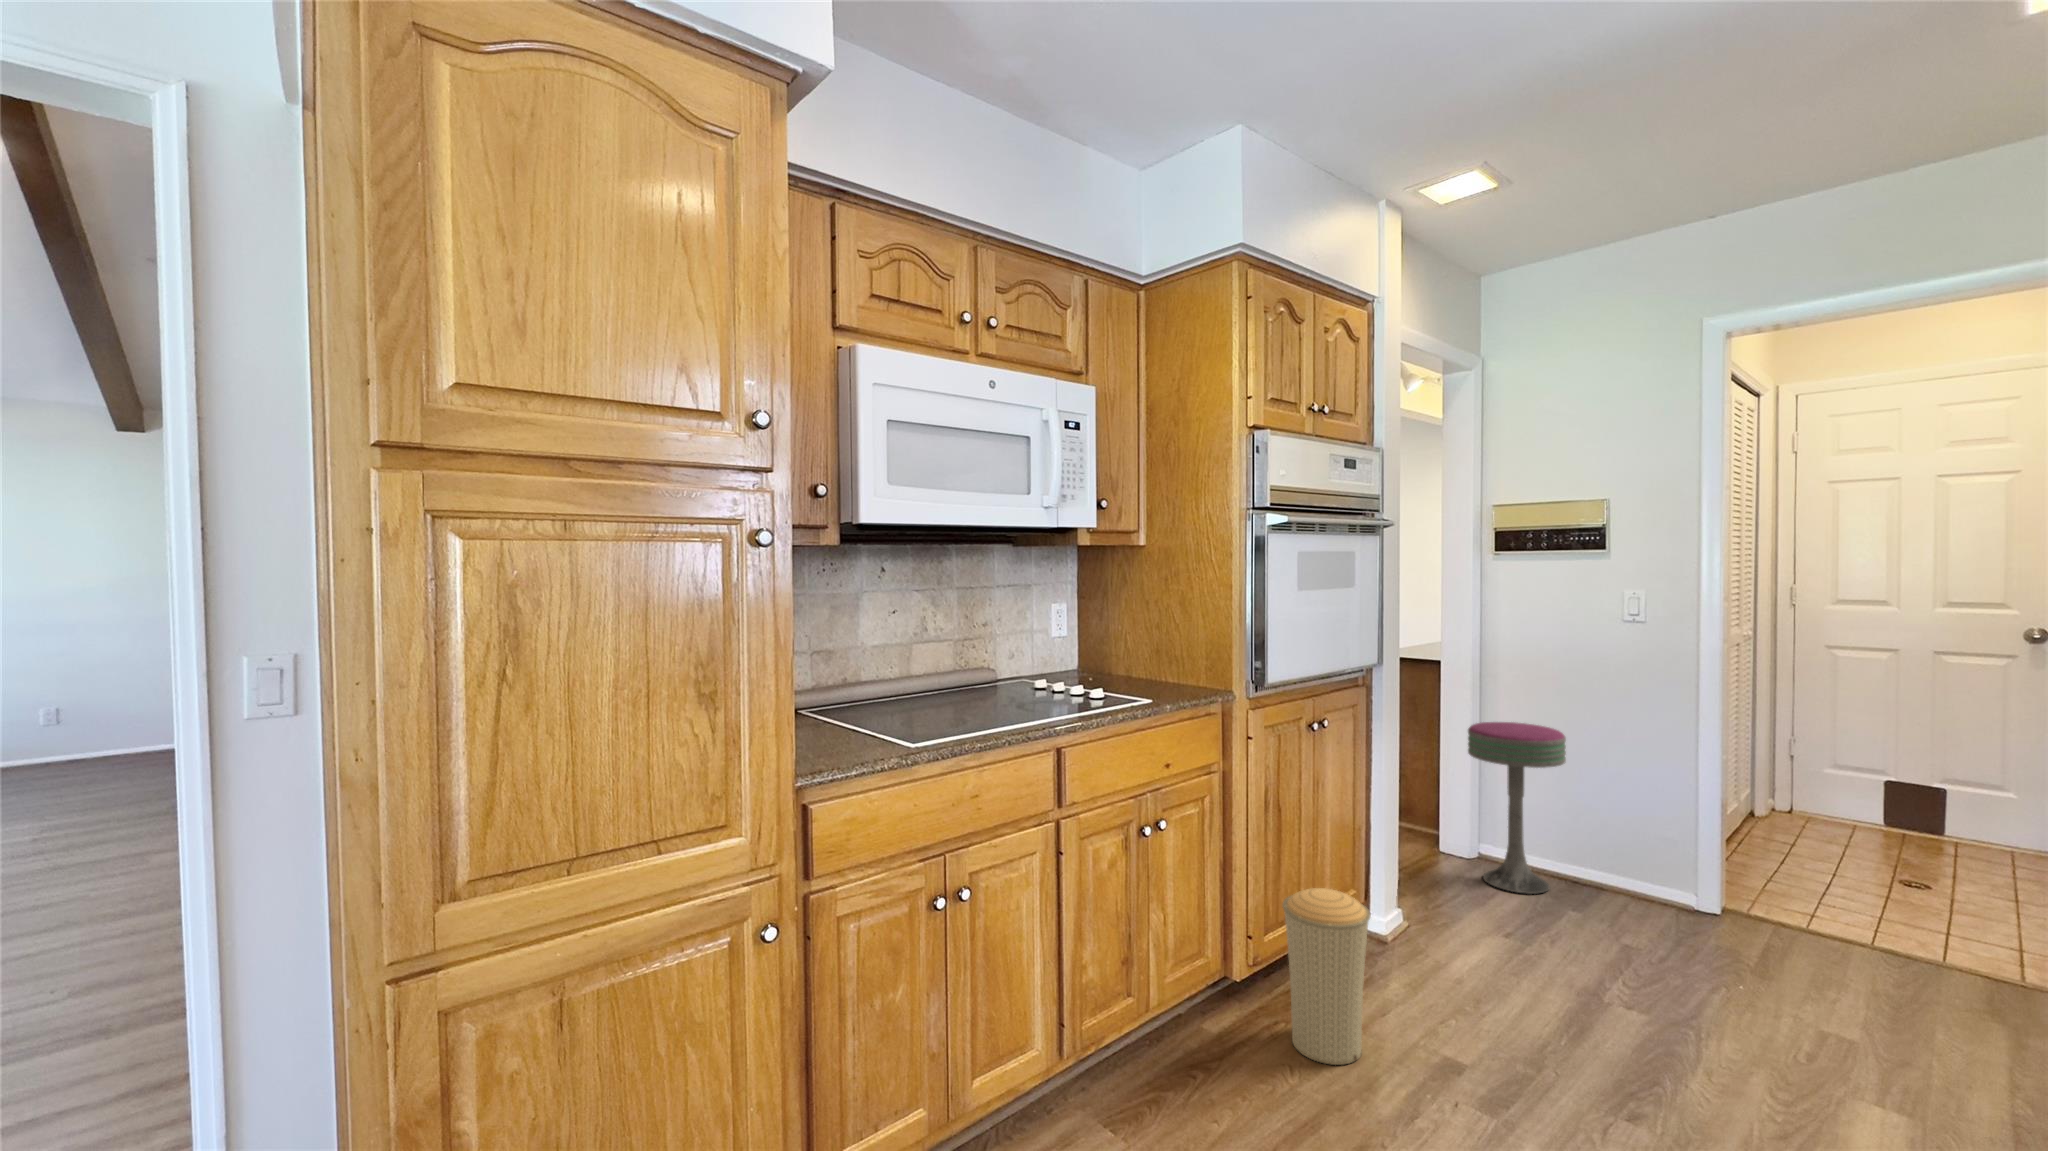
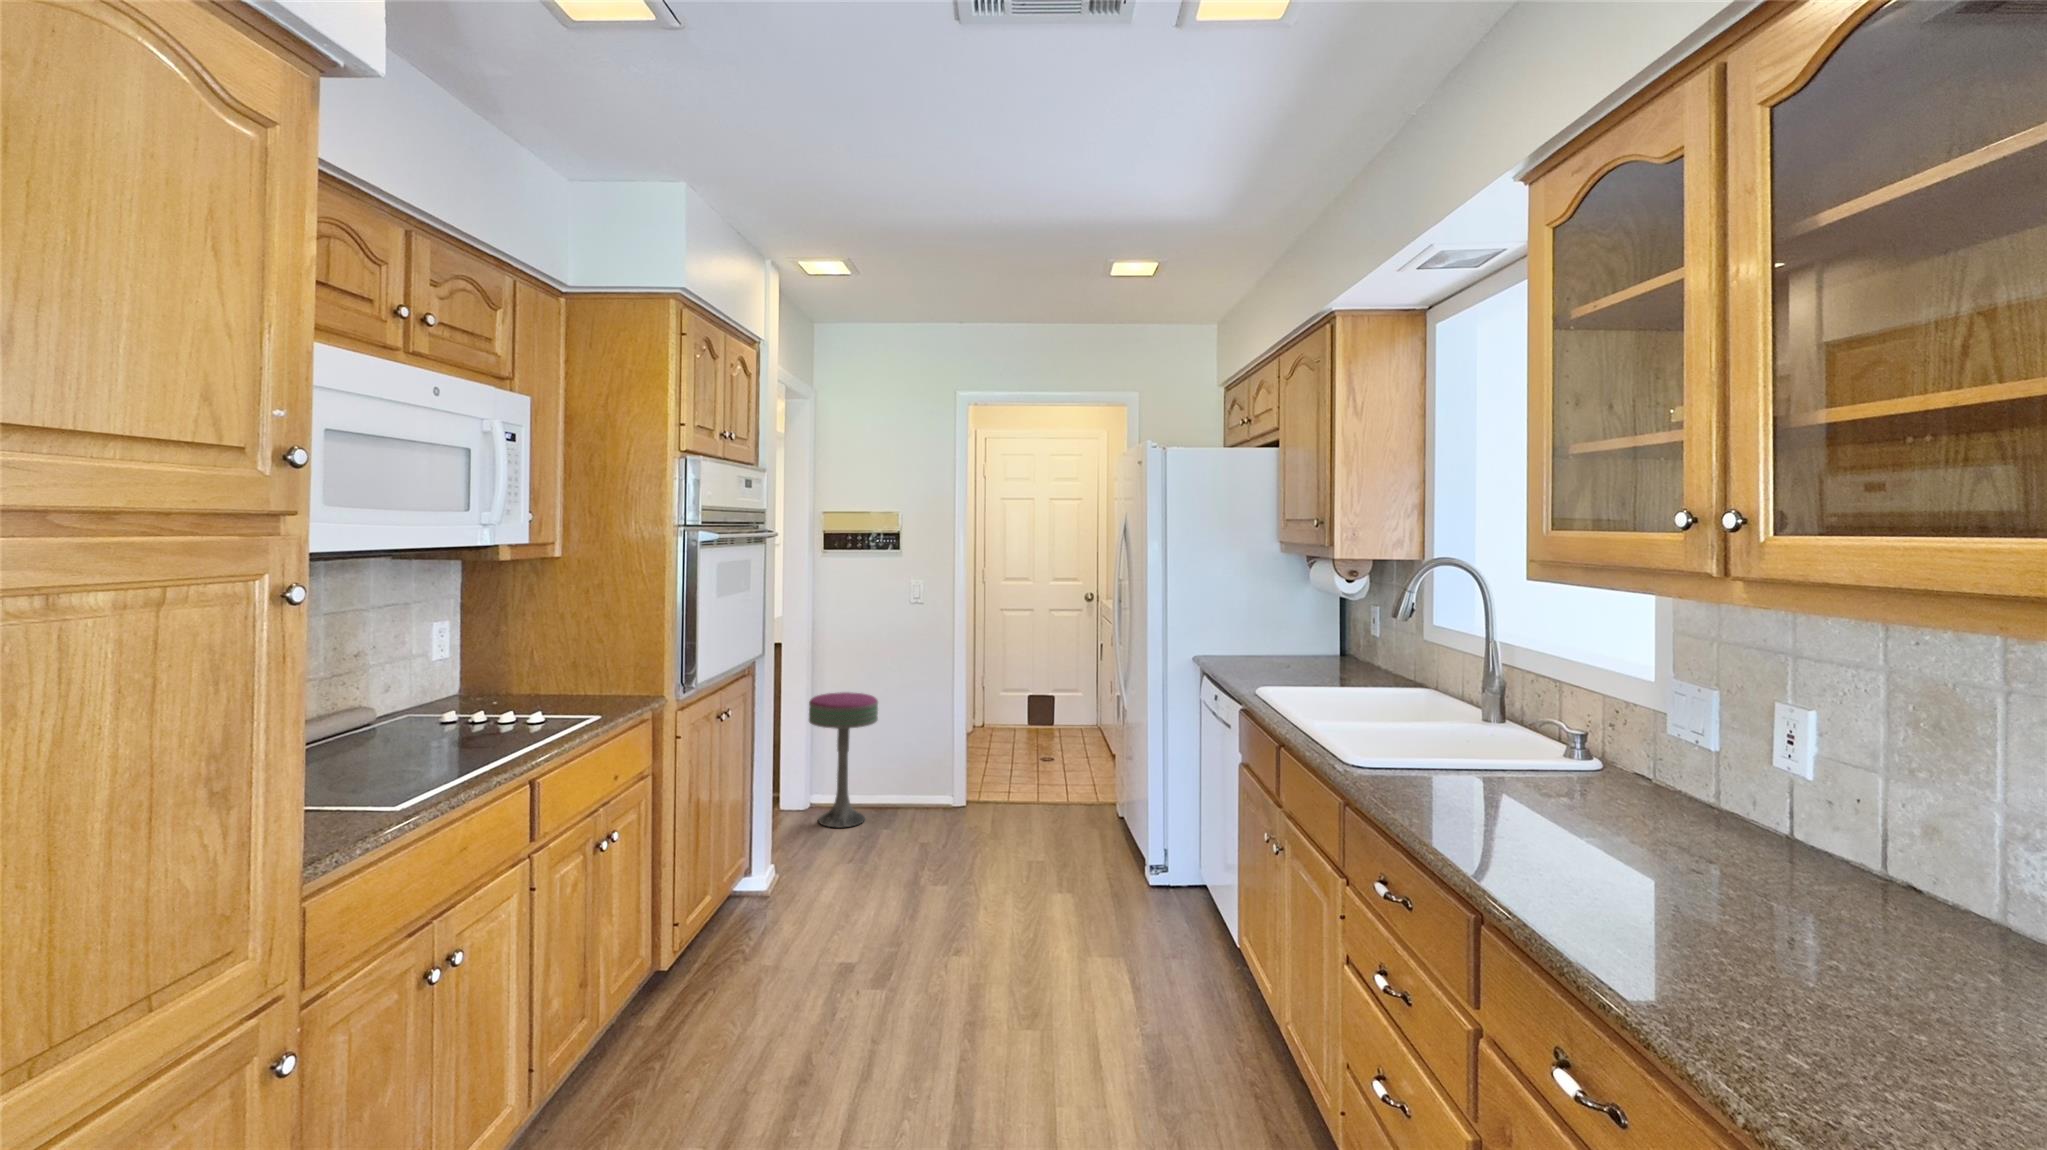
trash can: present [1283,888,1371,1065] -> none [715,859,789,1005]

